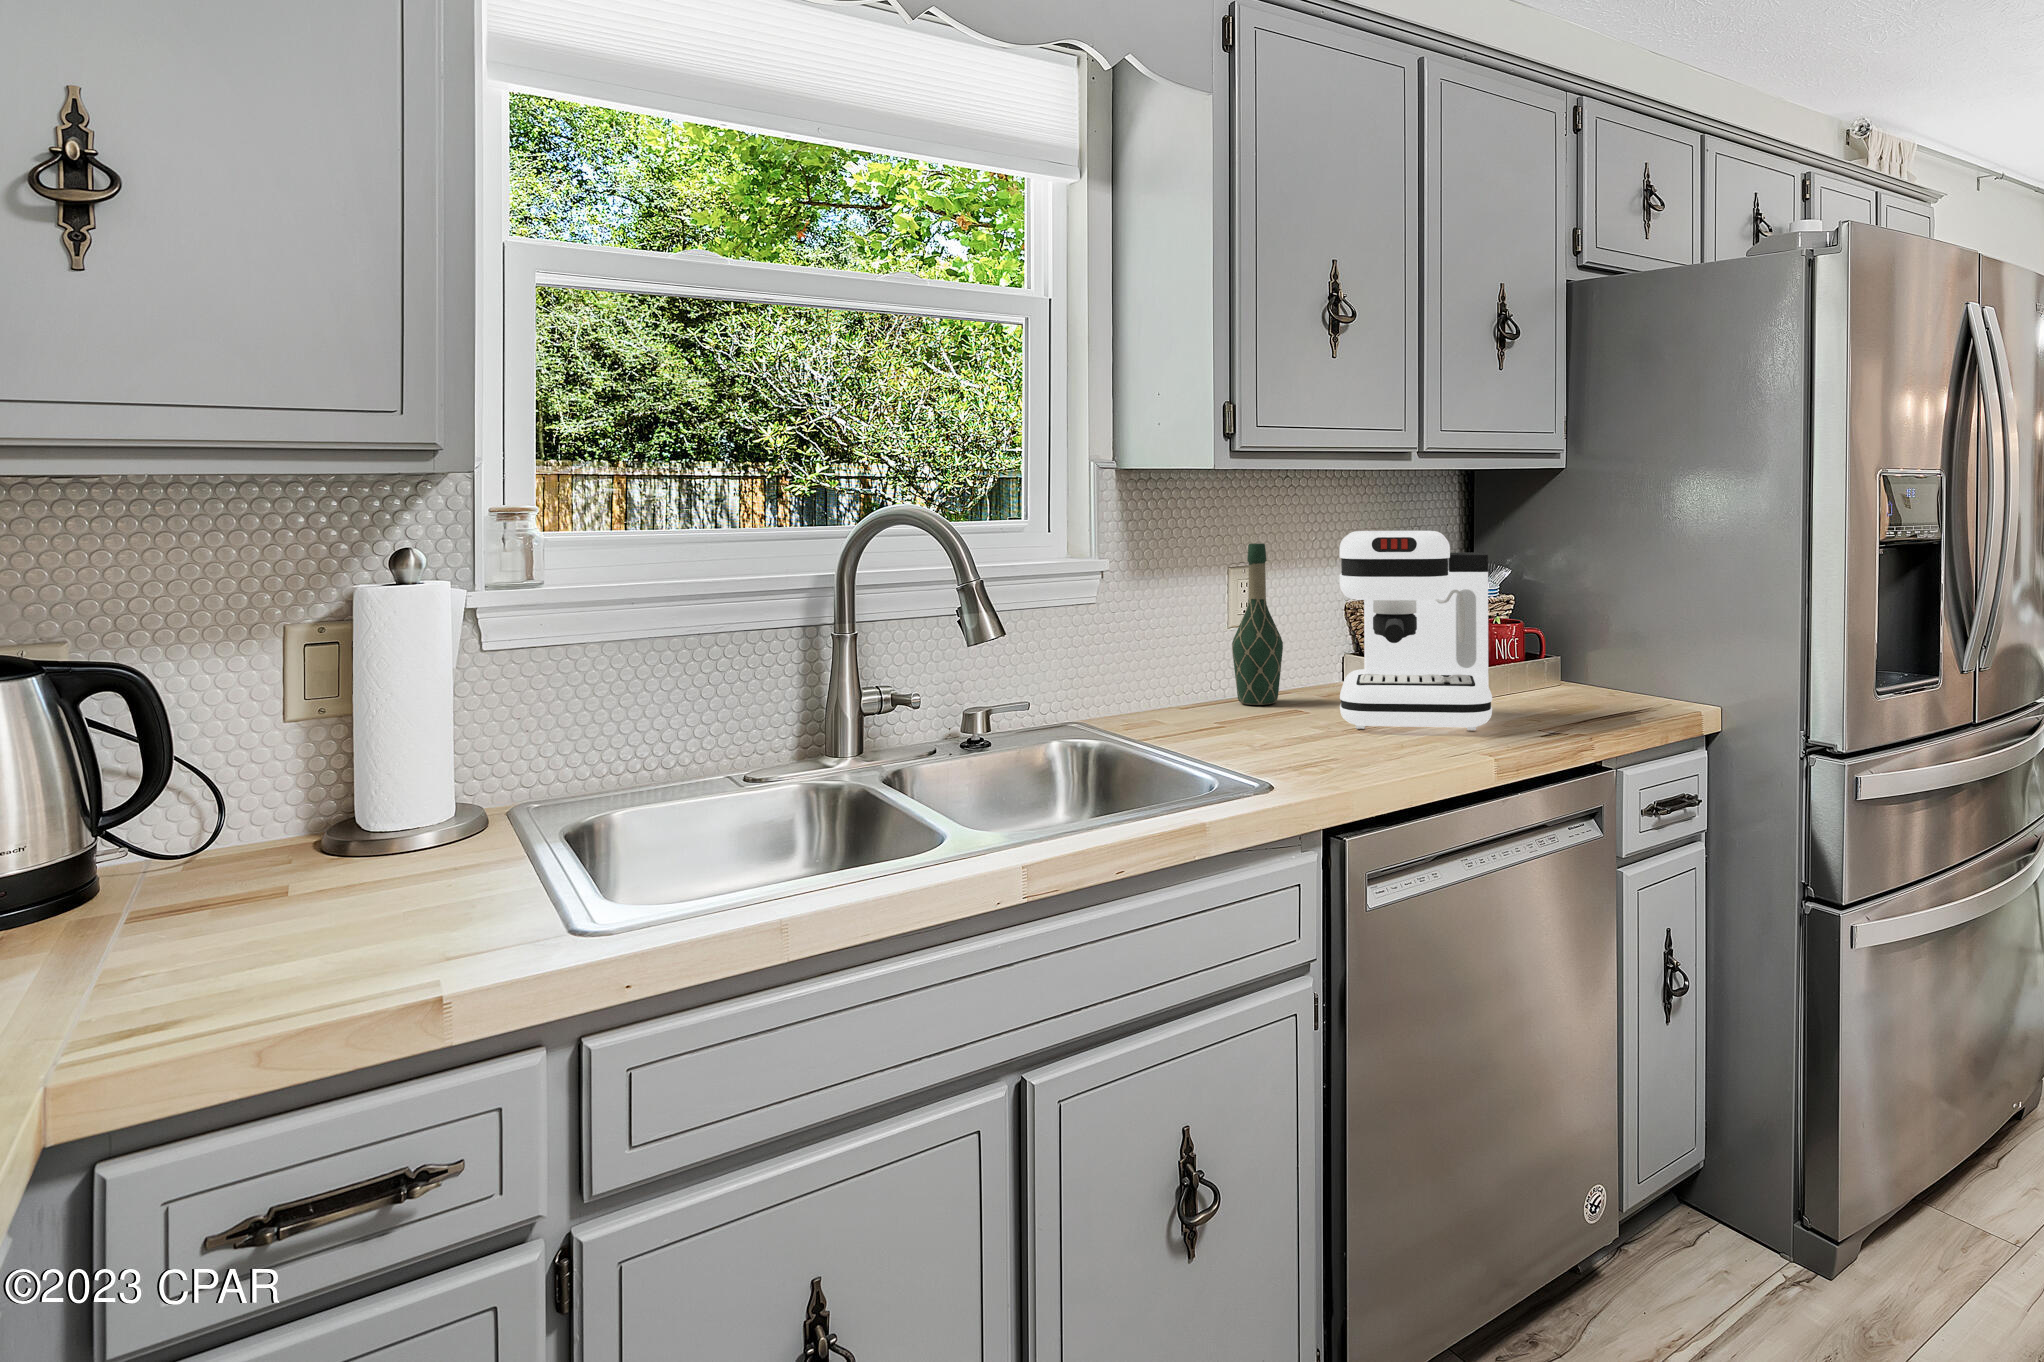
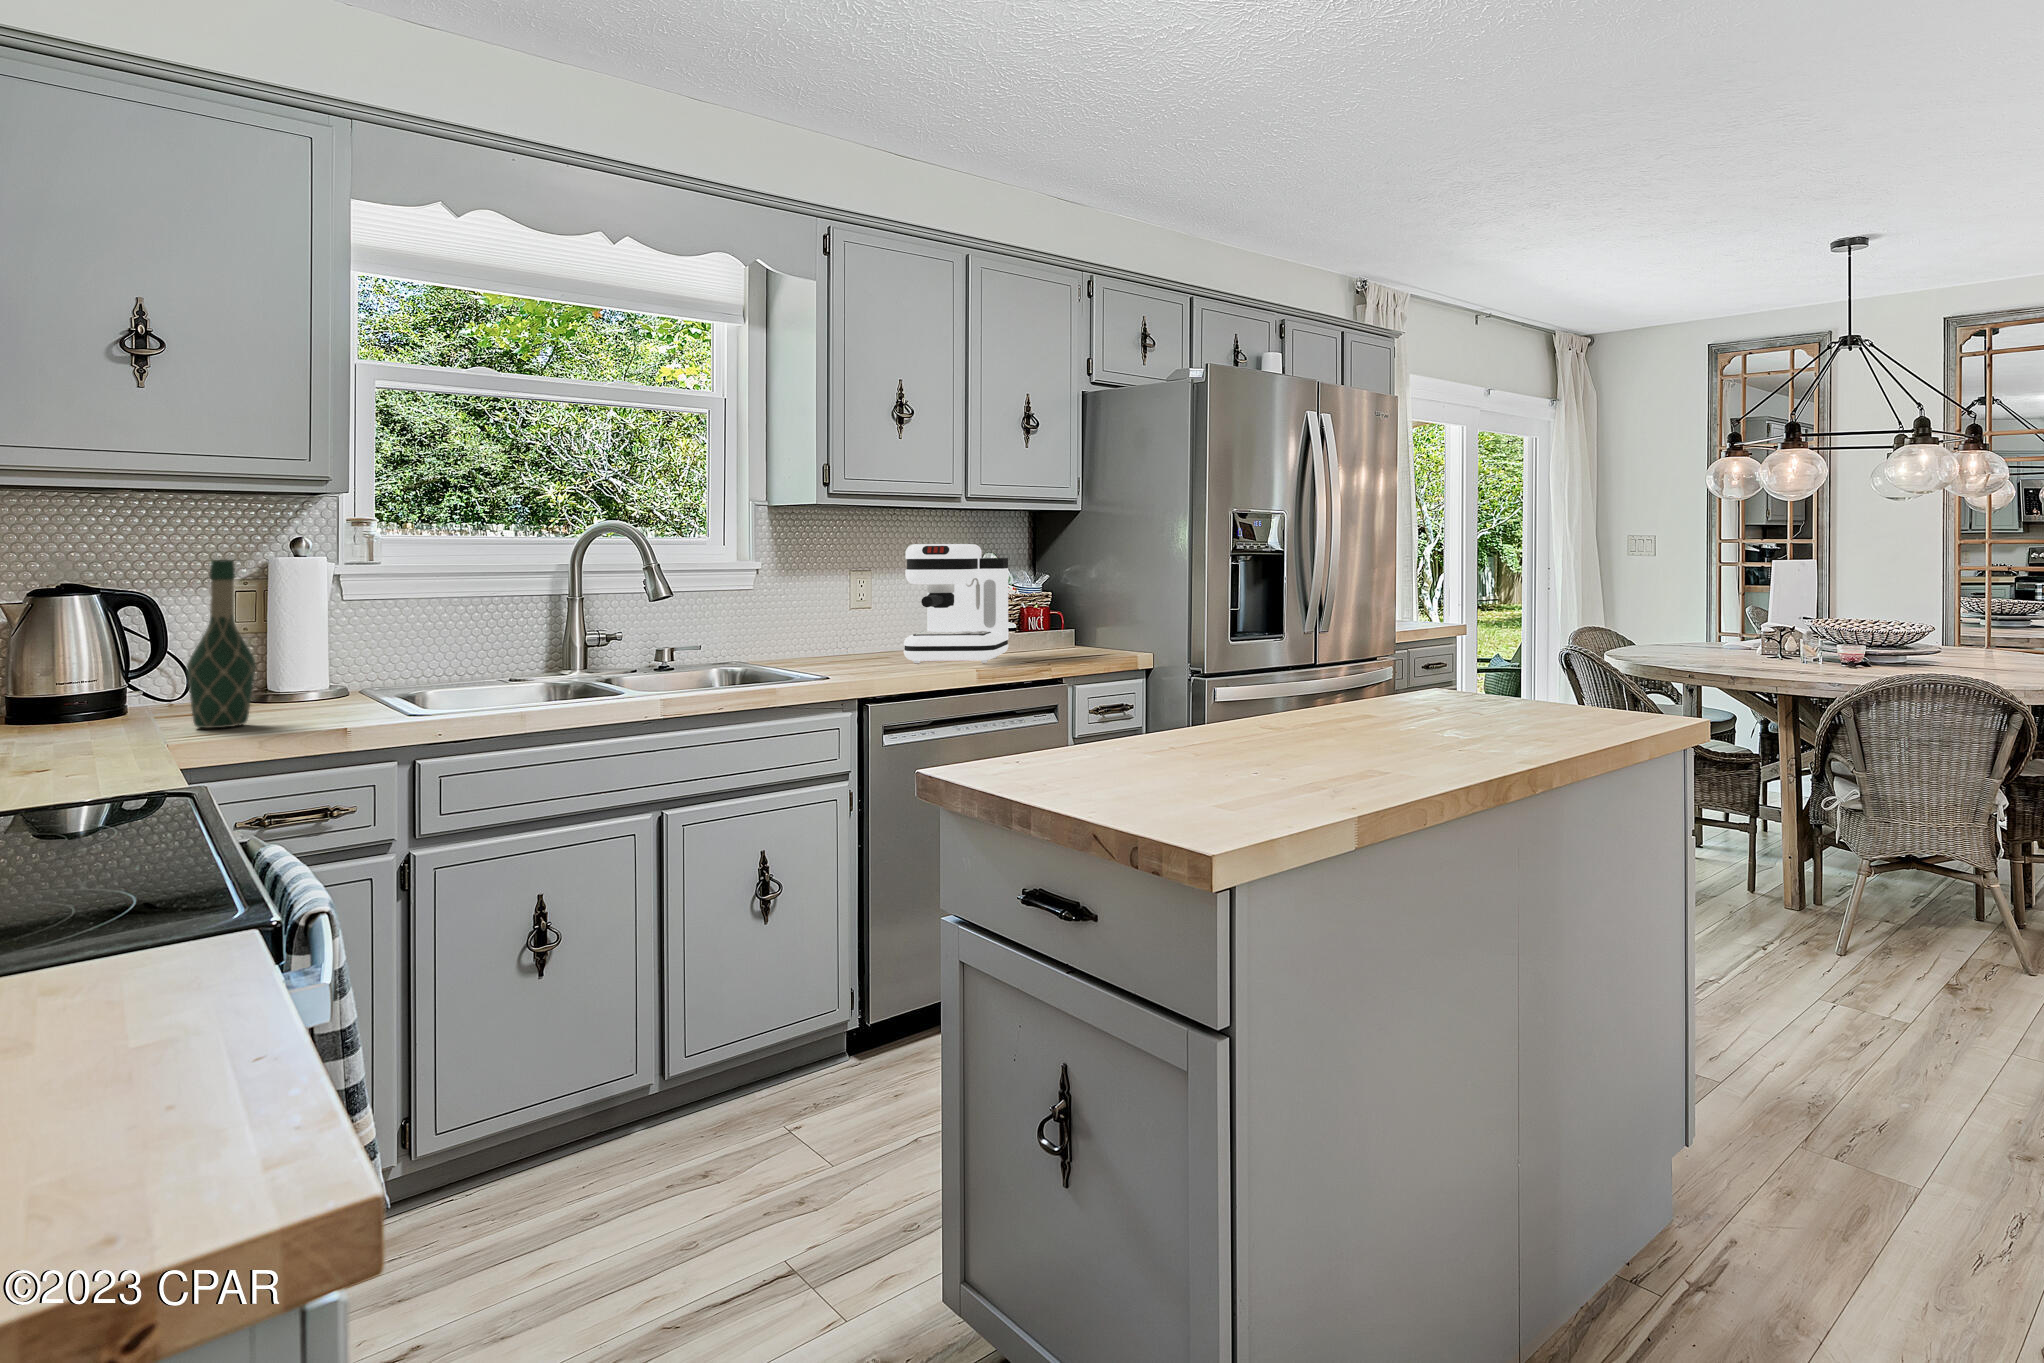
wine bottle: present [1232,543,1283,705] -> present [187,560,256,728]

